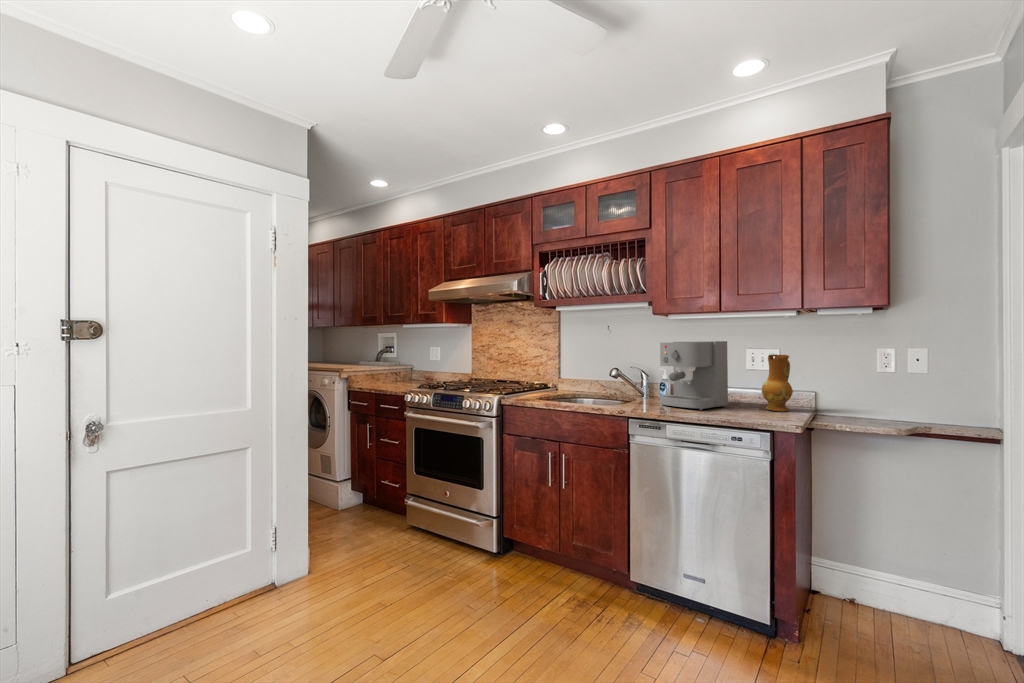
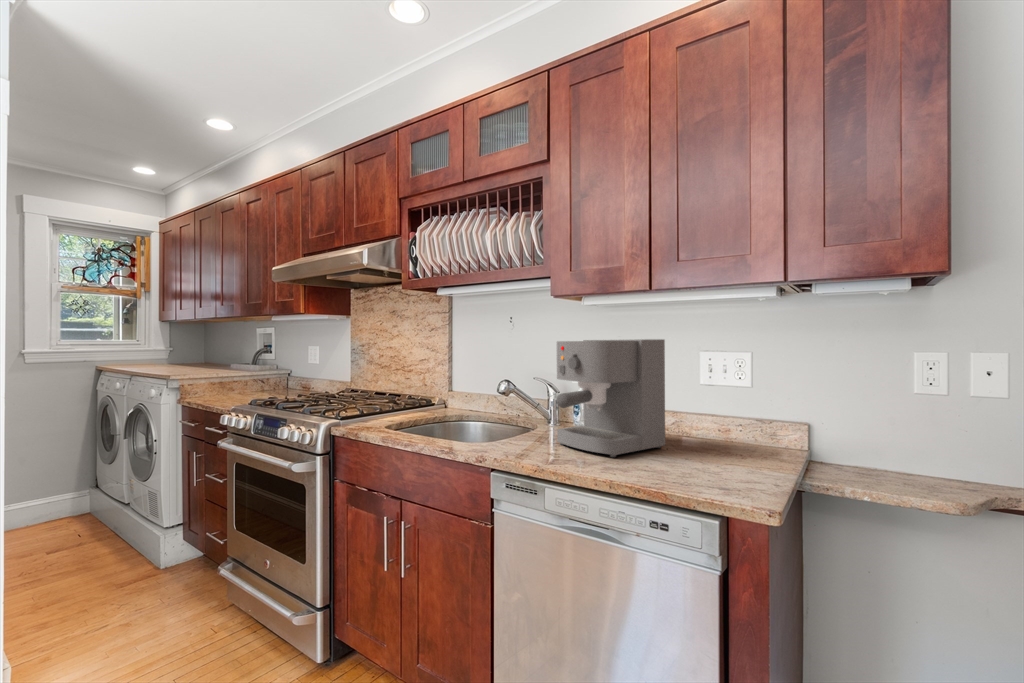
ceramic jug: present [762,354,793,412] -> none [718,362,770,462]

